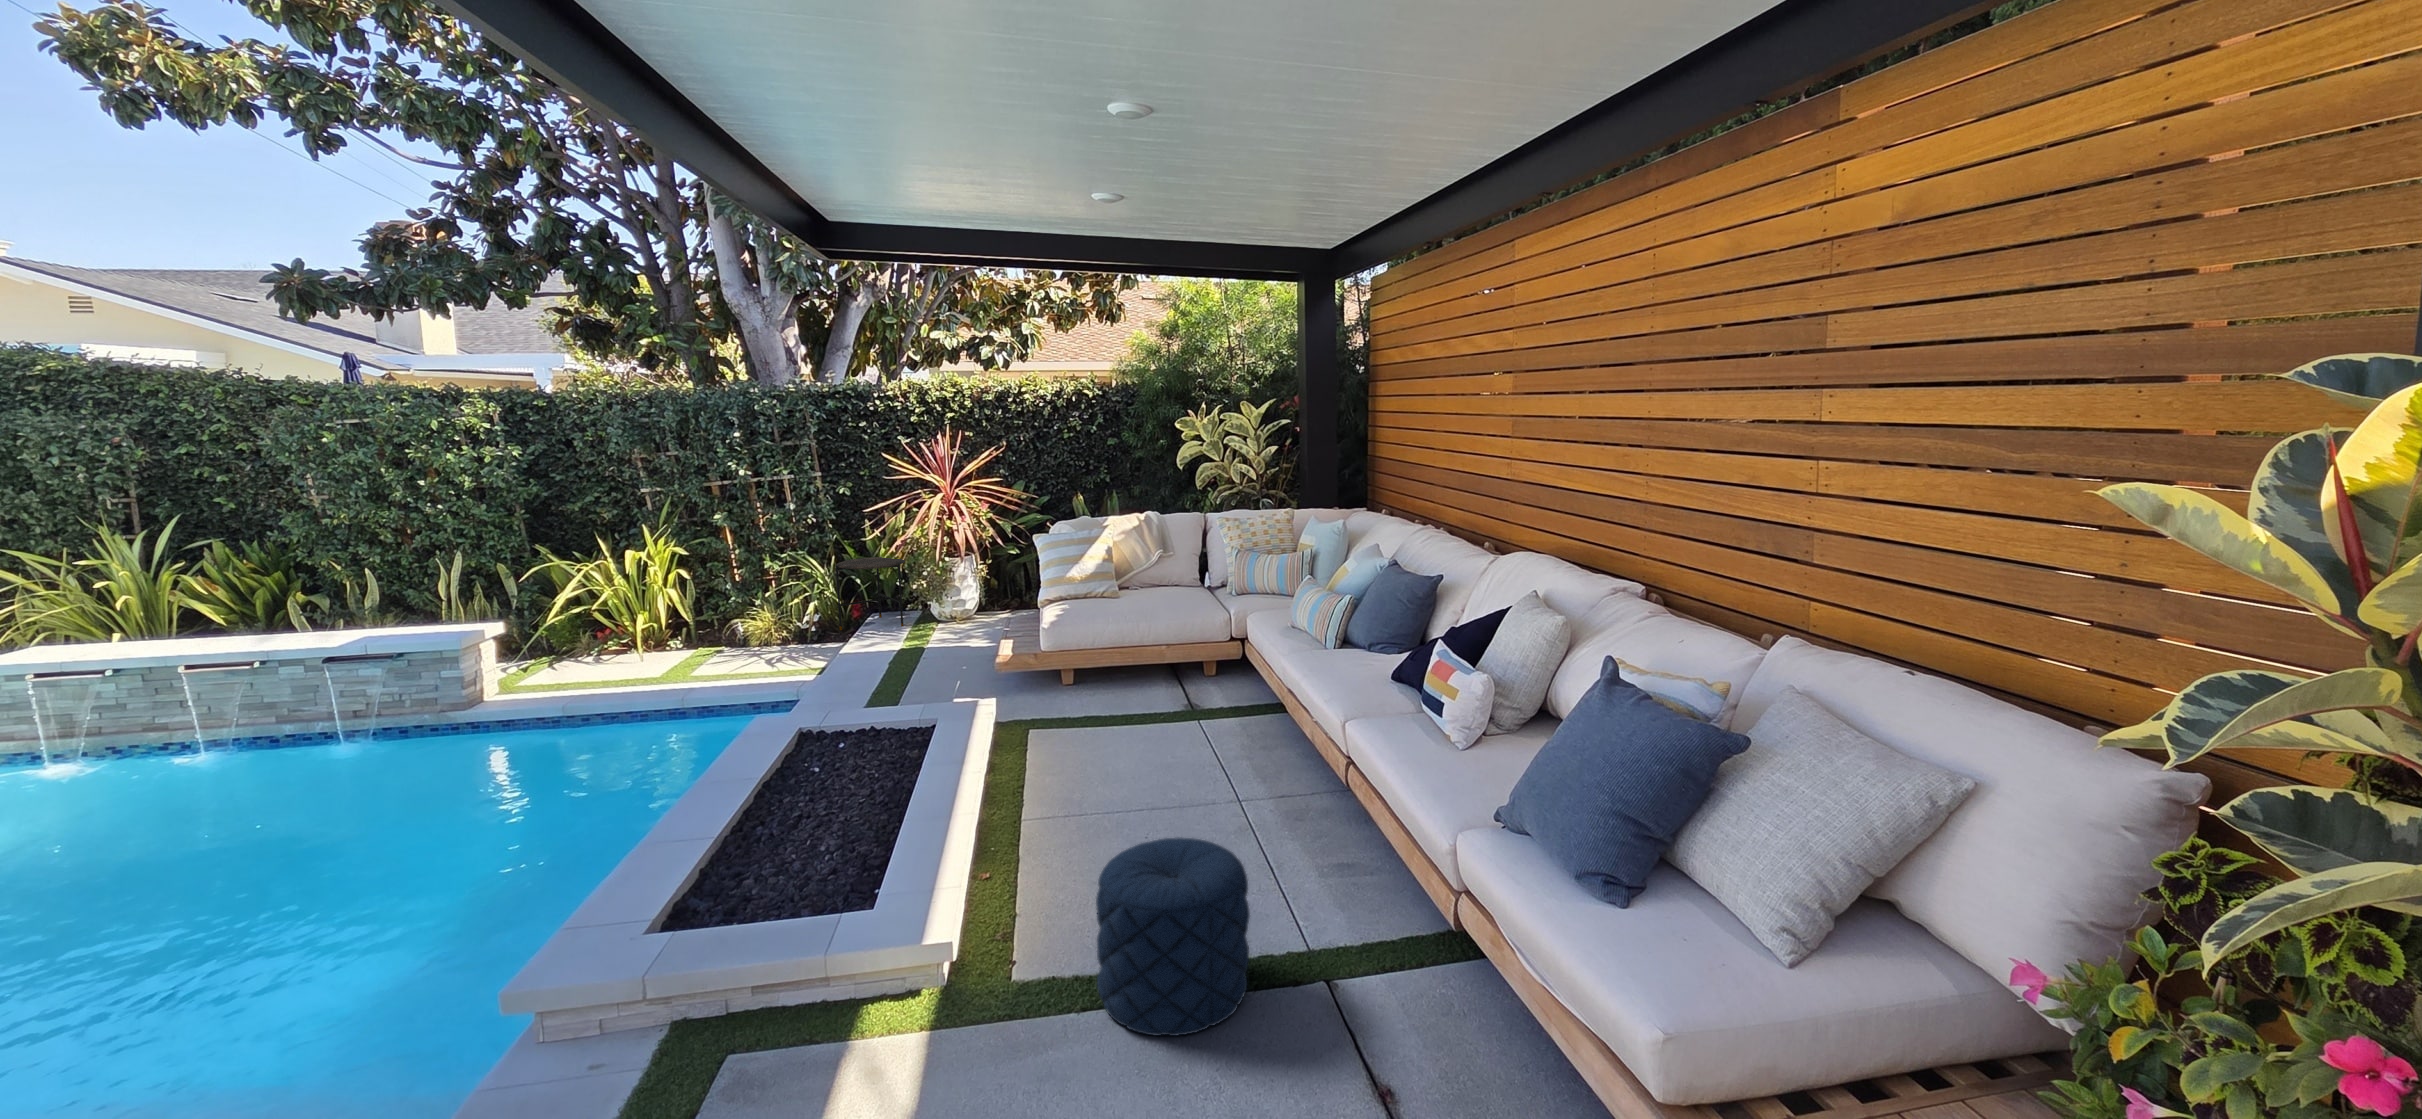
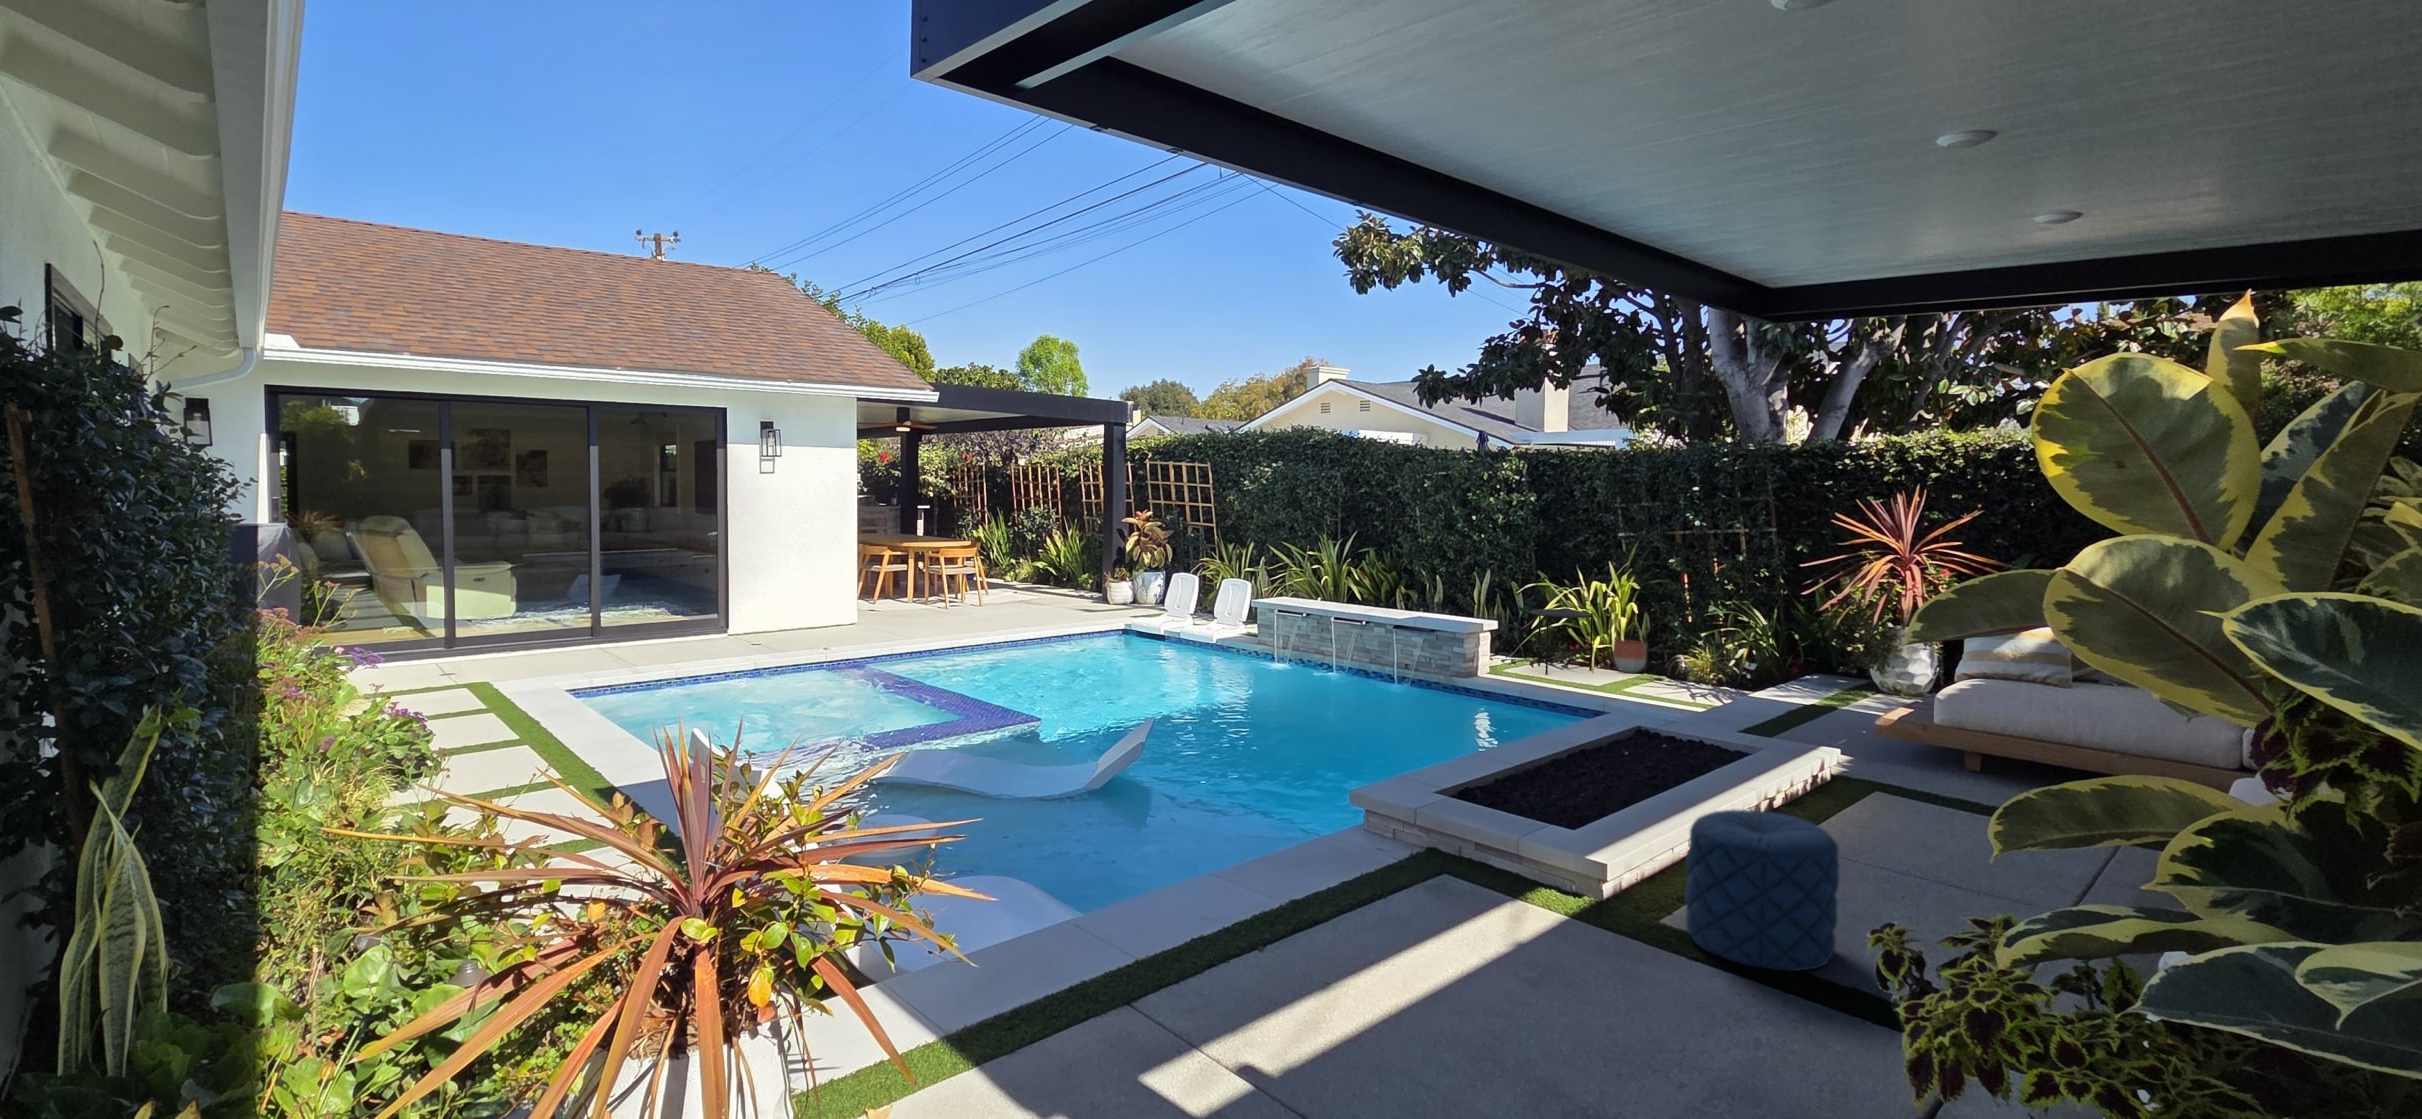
side table: present [836,557,905,630] -> present [1529,609,1593,675]
planter: none [660,612,700,651] -> present [1614,640,1646,673]

